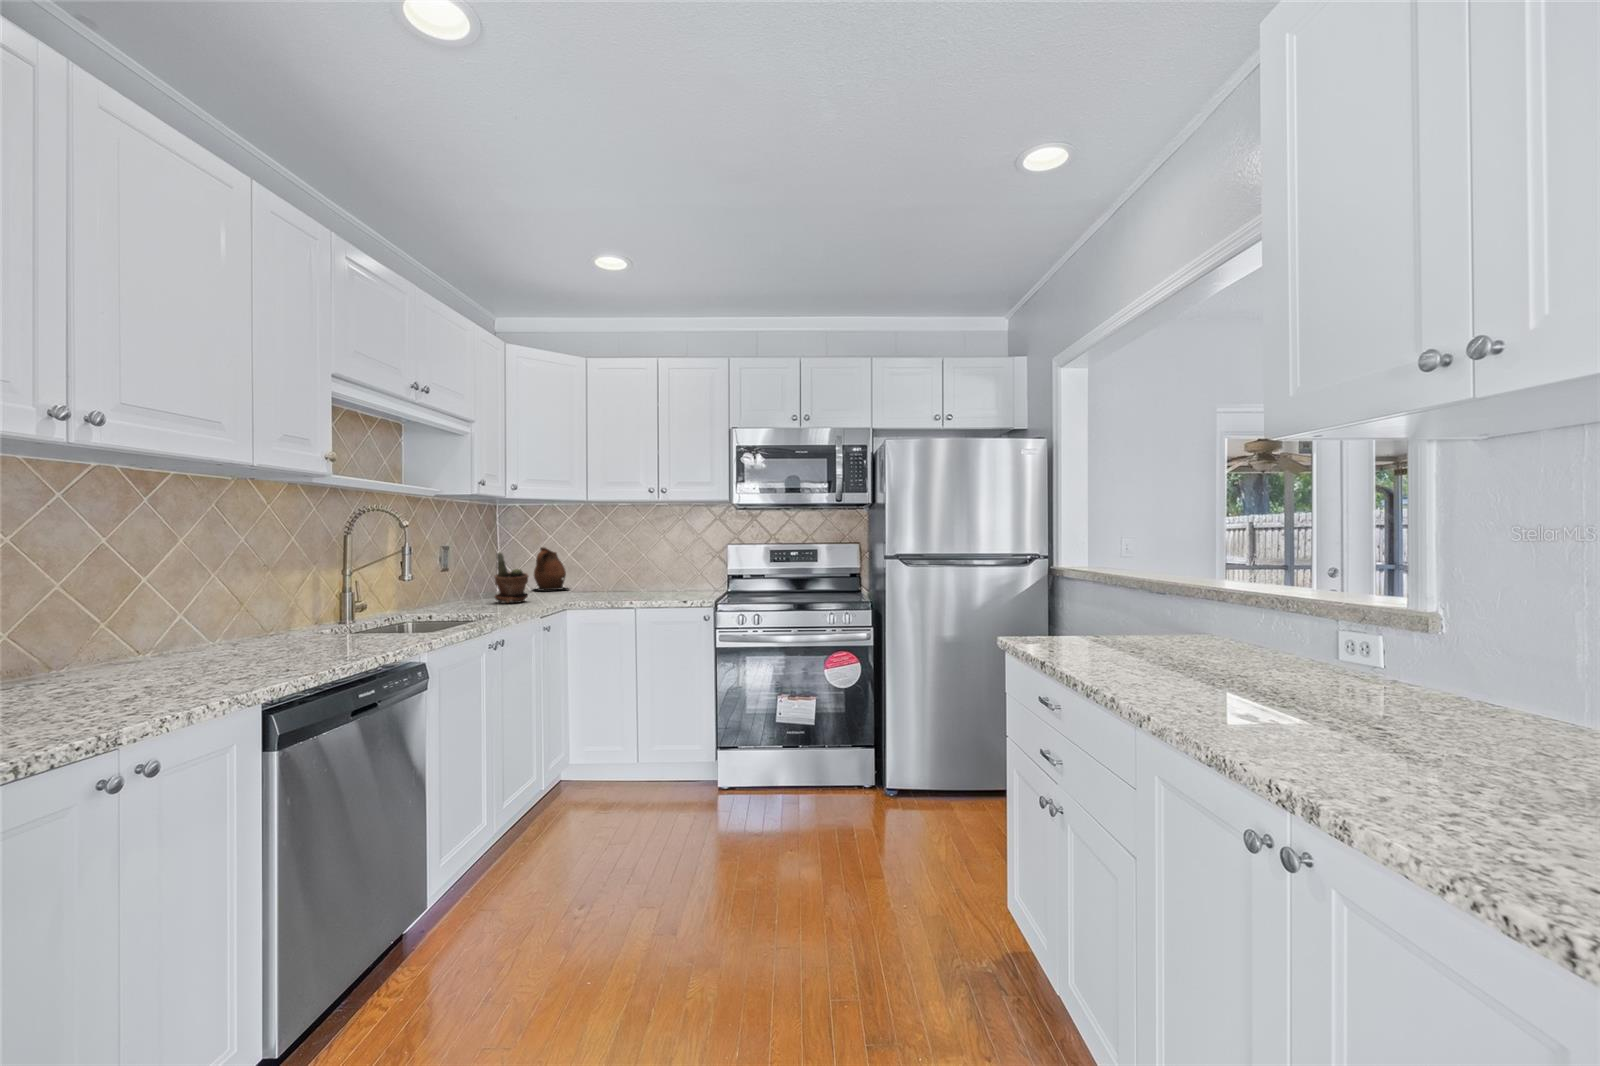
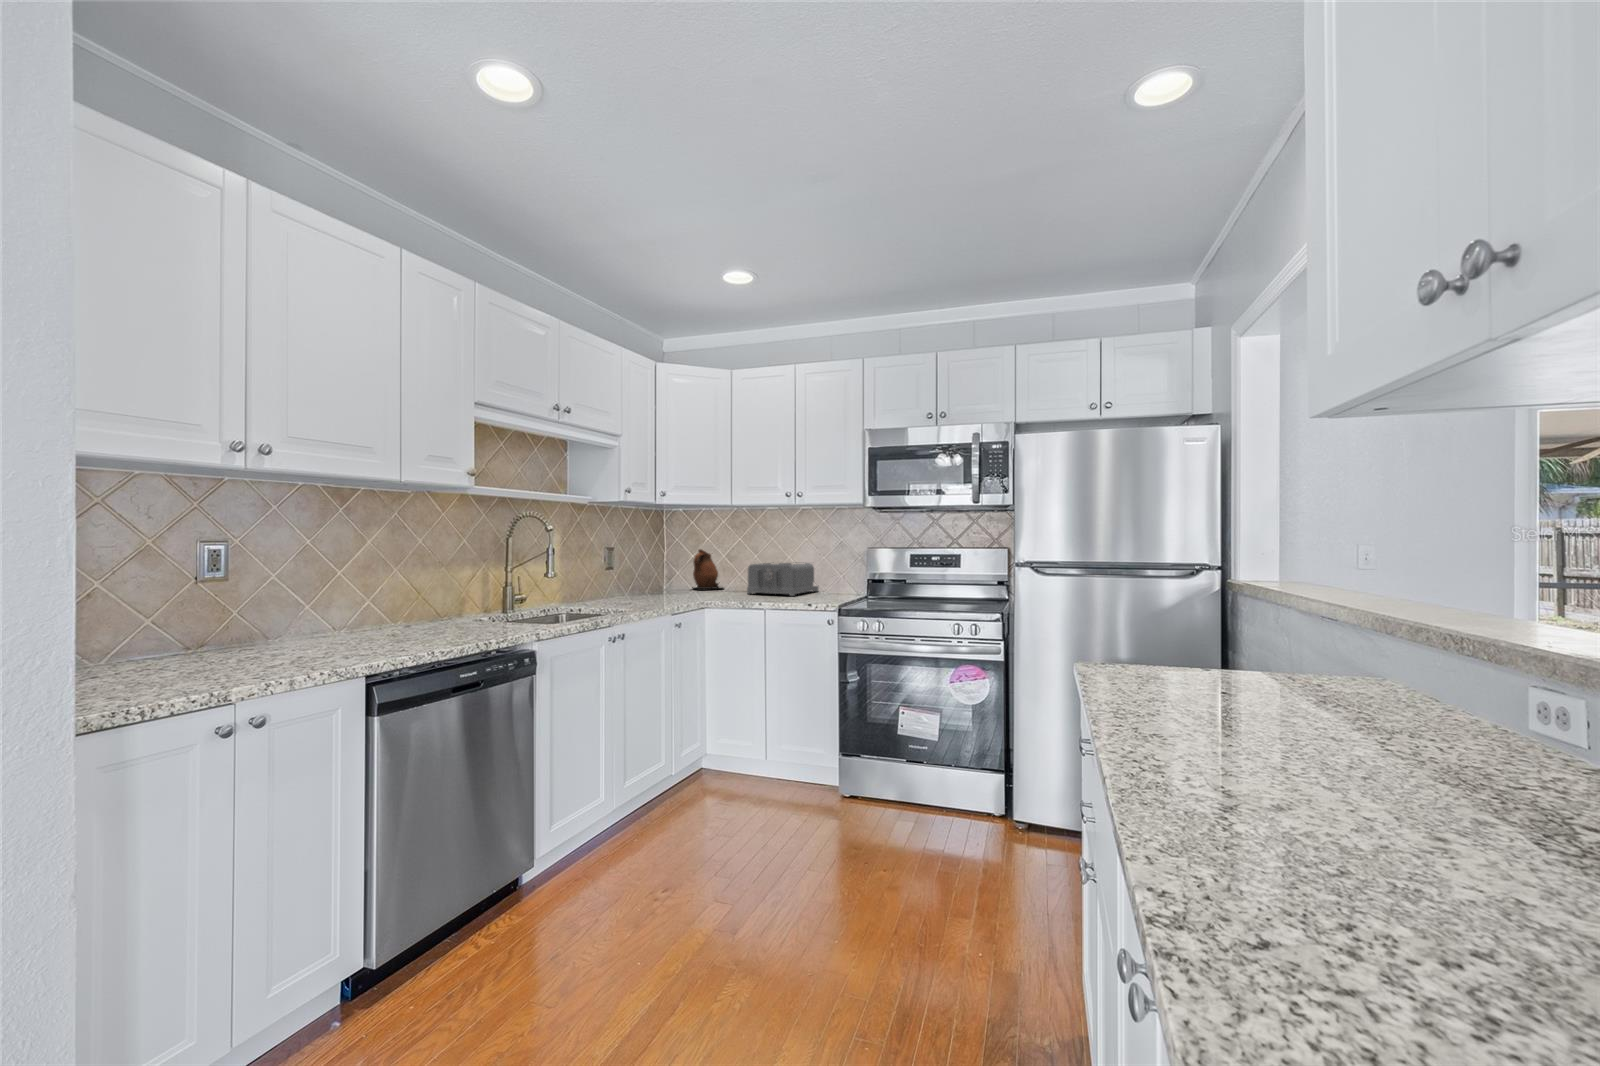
potted plant: present [495,552,528,603] -> none [645,553,675,600]
toaster: none [604,560,676,594] -> present [747,563,819,596]

